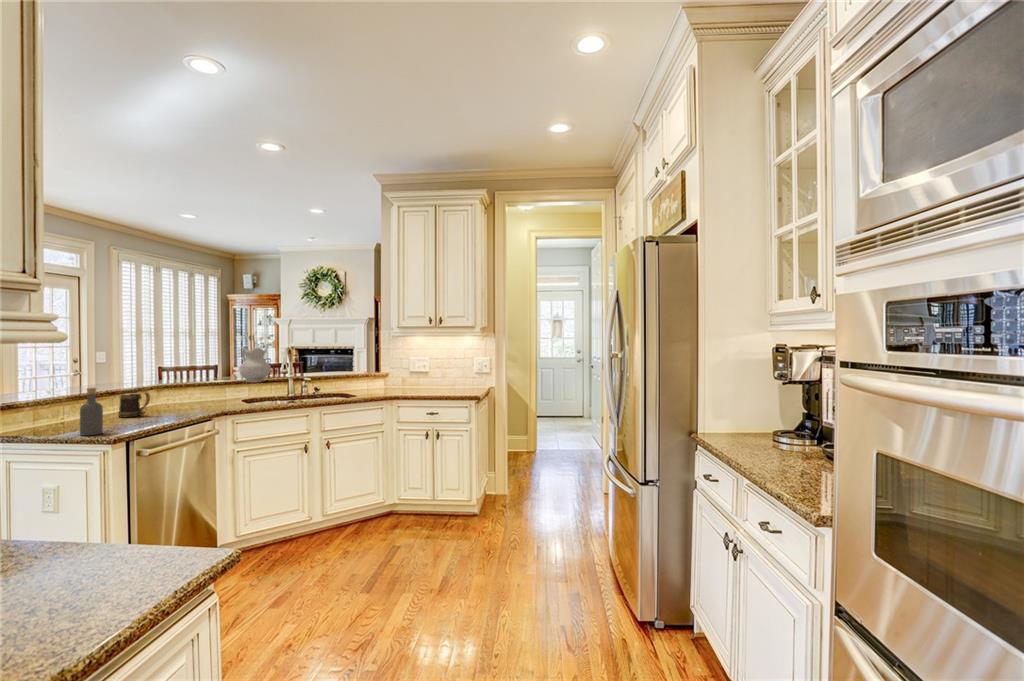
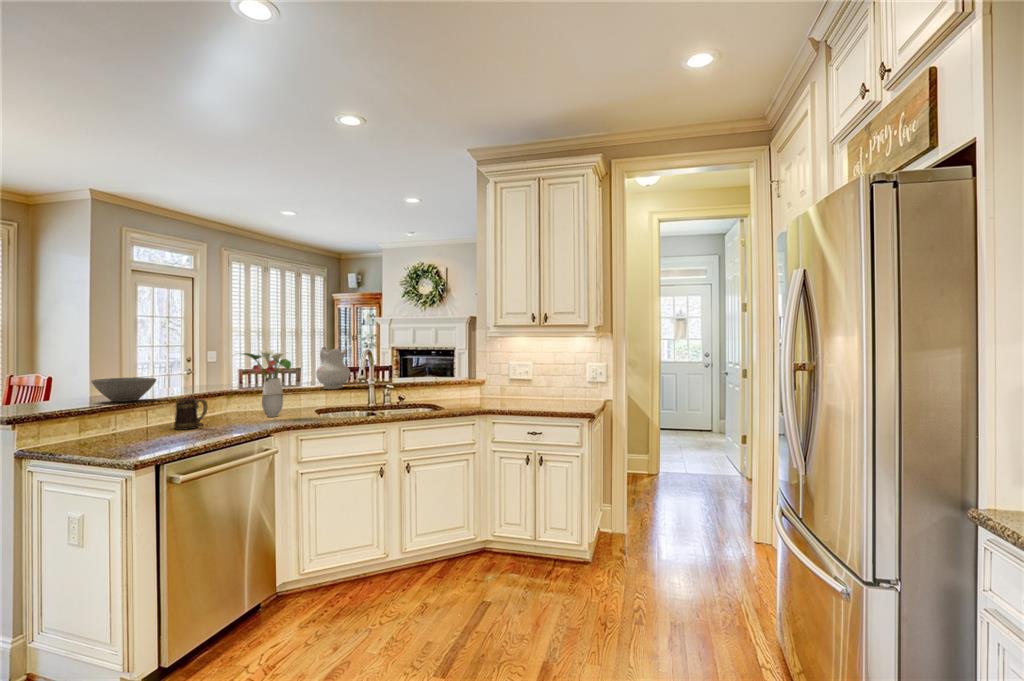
flower arrangement: none [167,349,223,407] -> present [243,350,291,417]
bowl: none [38,374,99,395] -> present [92,377,156,402]
bottle: present [80,387,103,435] -> none [108,397,135,456]

